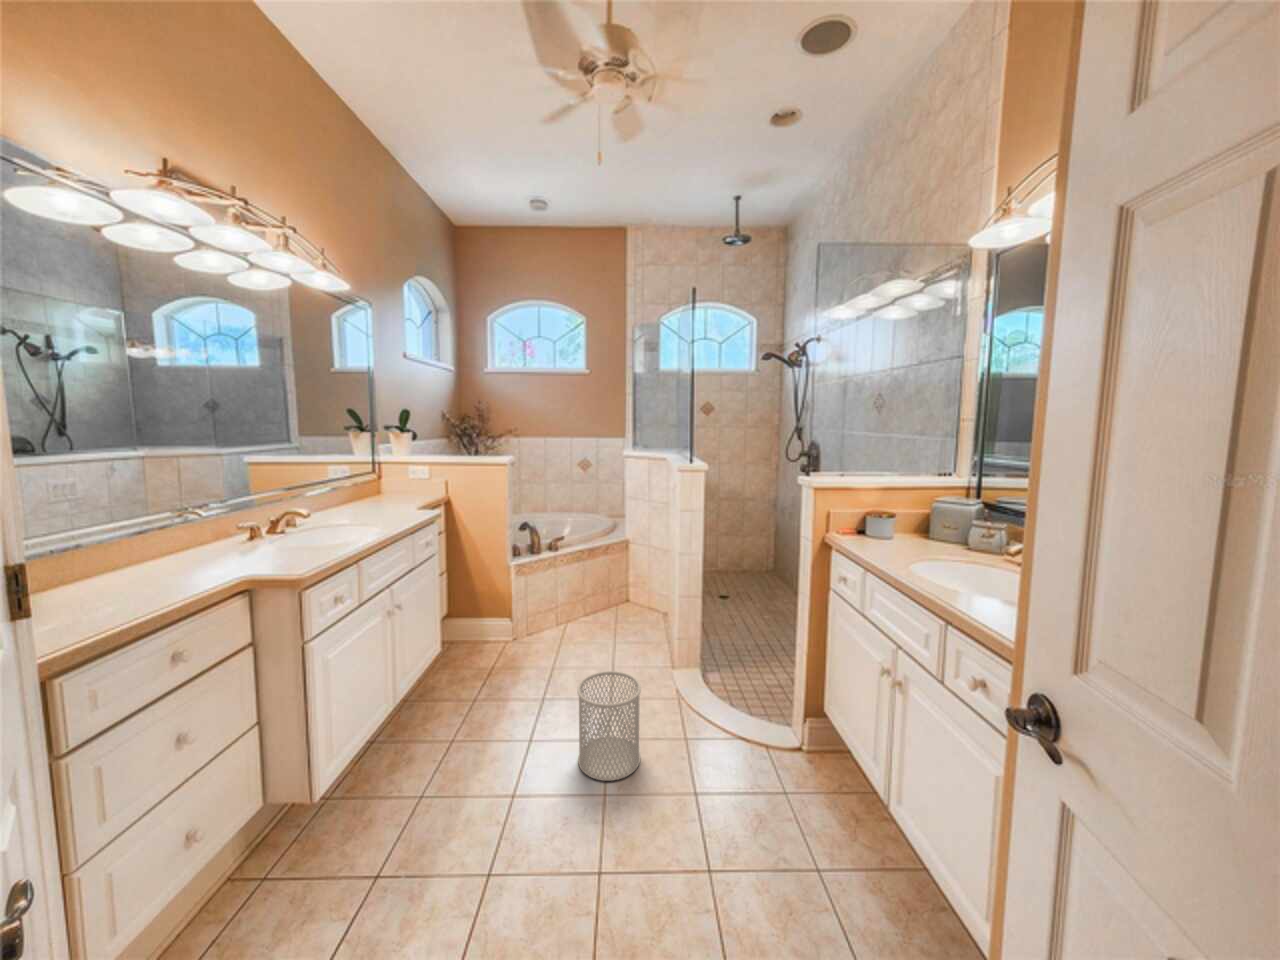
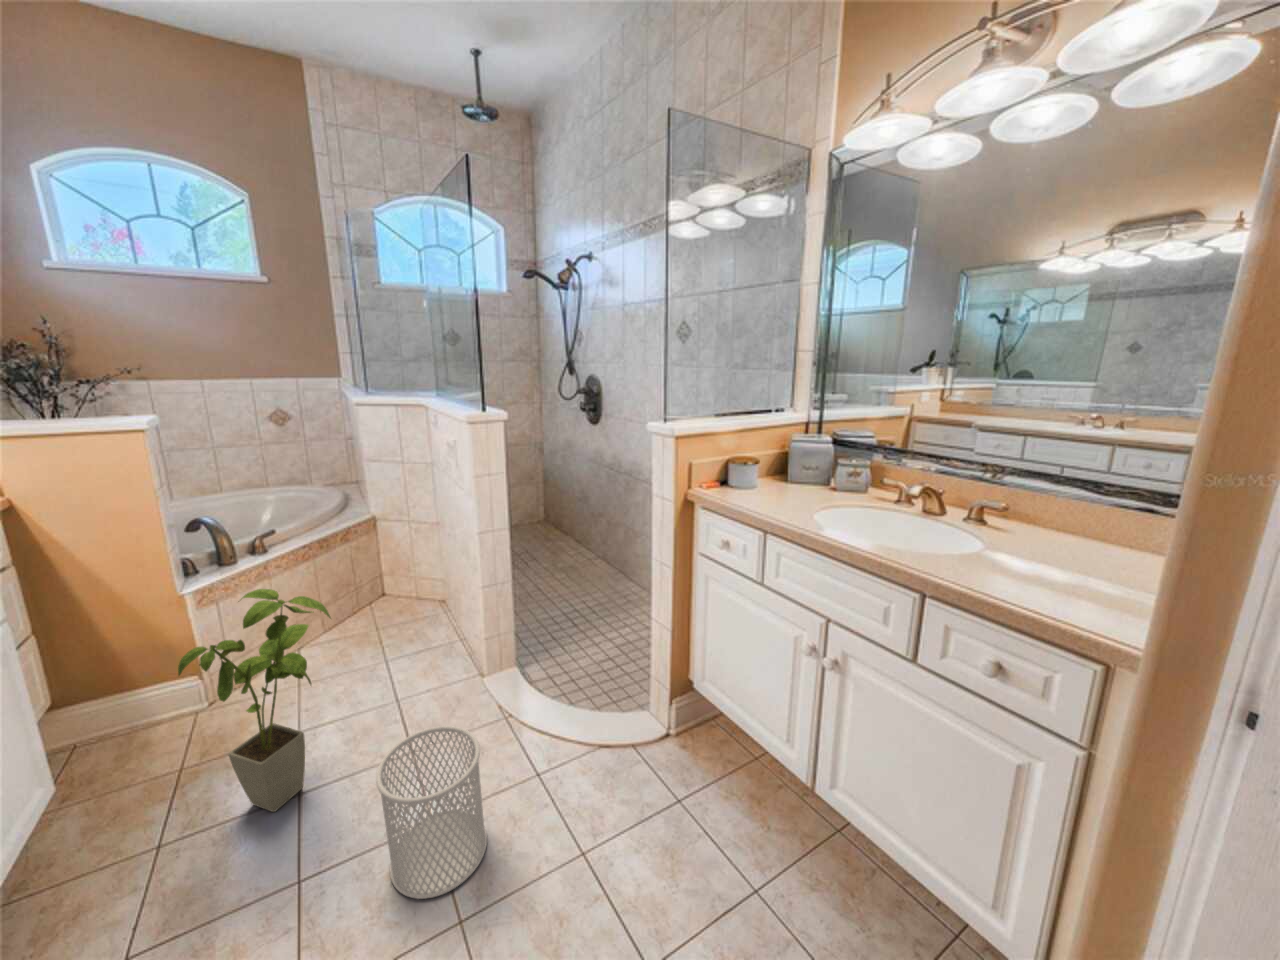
house plant: none [499,560,575,703] -> present [178,589,331,812]

